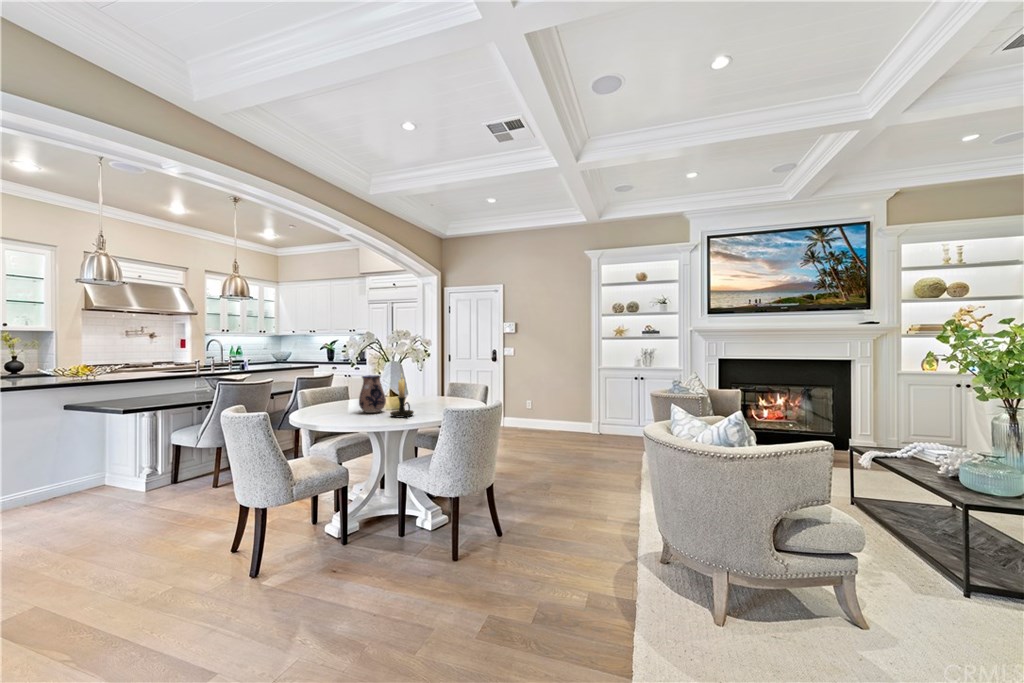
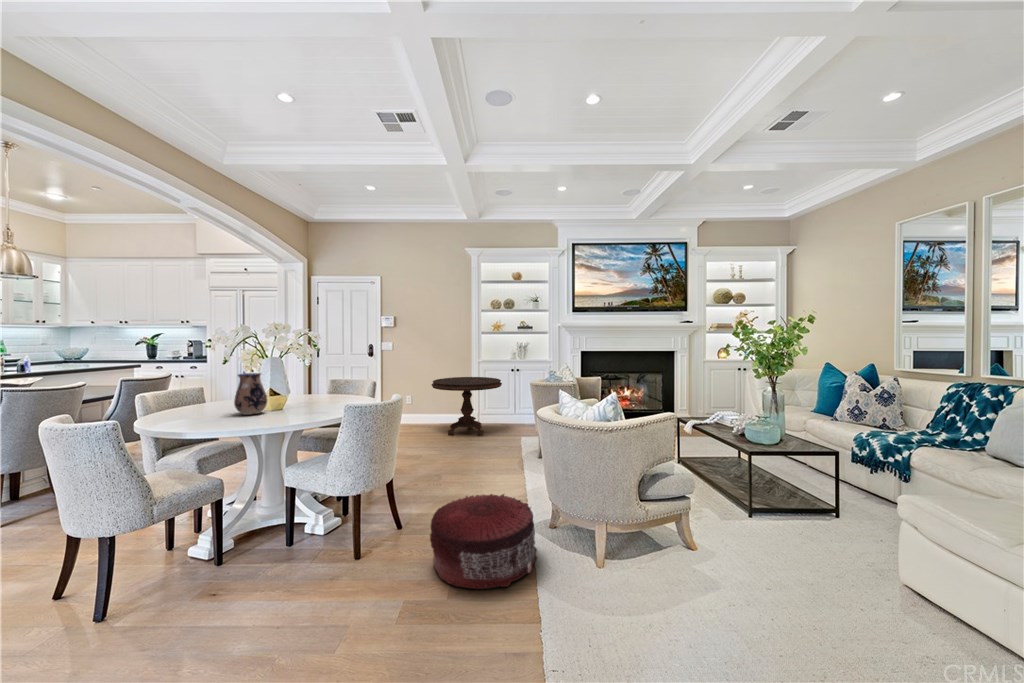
candle holder: present [390,374,414,417] -> none [277,369,304,417]
side table: none [552,384,626,446] -> present [432,377,502,436]
pouf: none [519,513,642,626] -> present [430,494,537,589]

